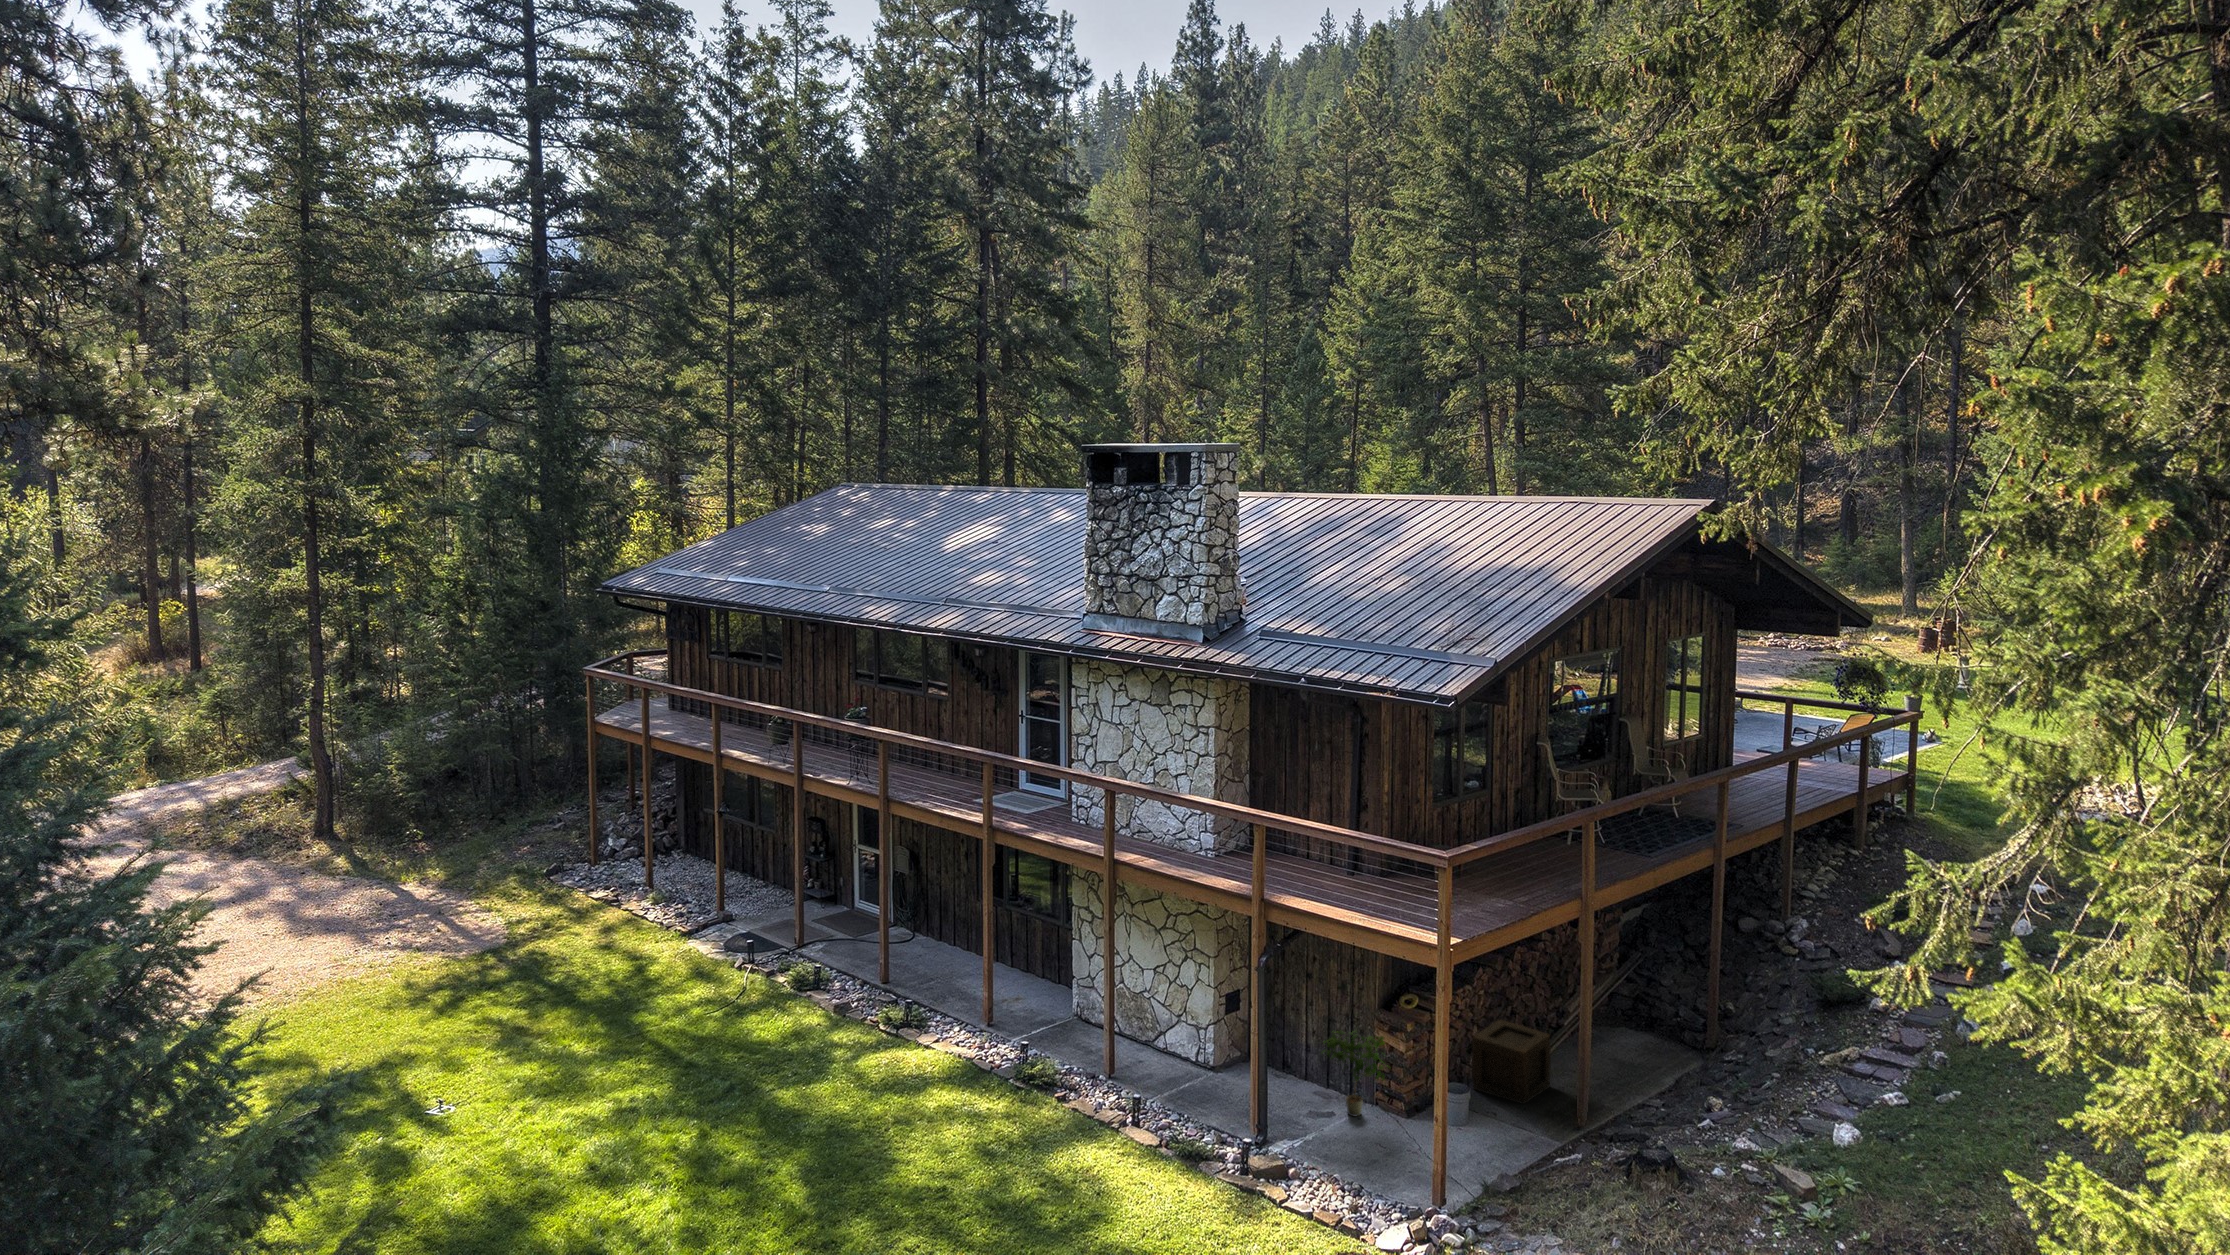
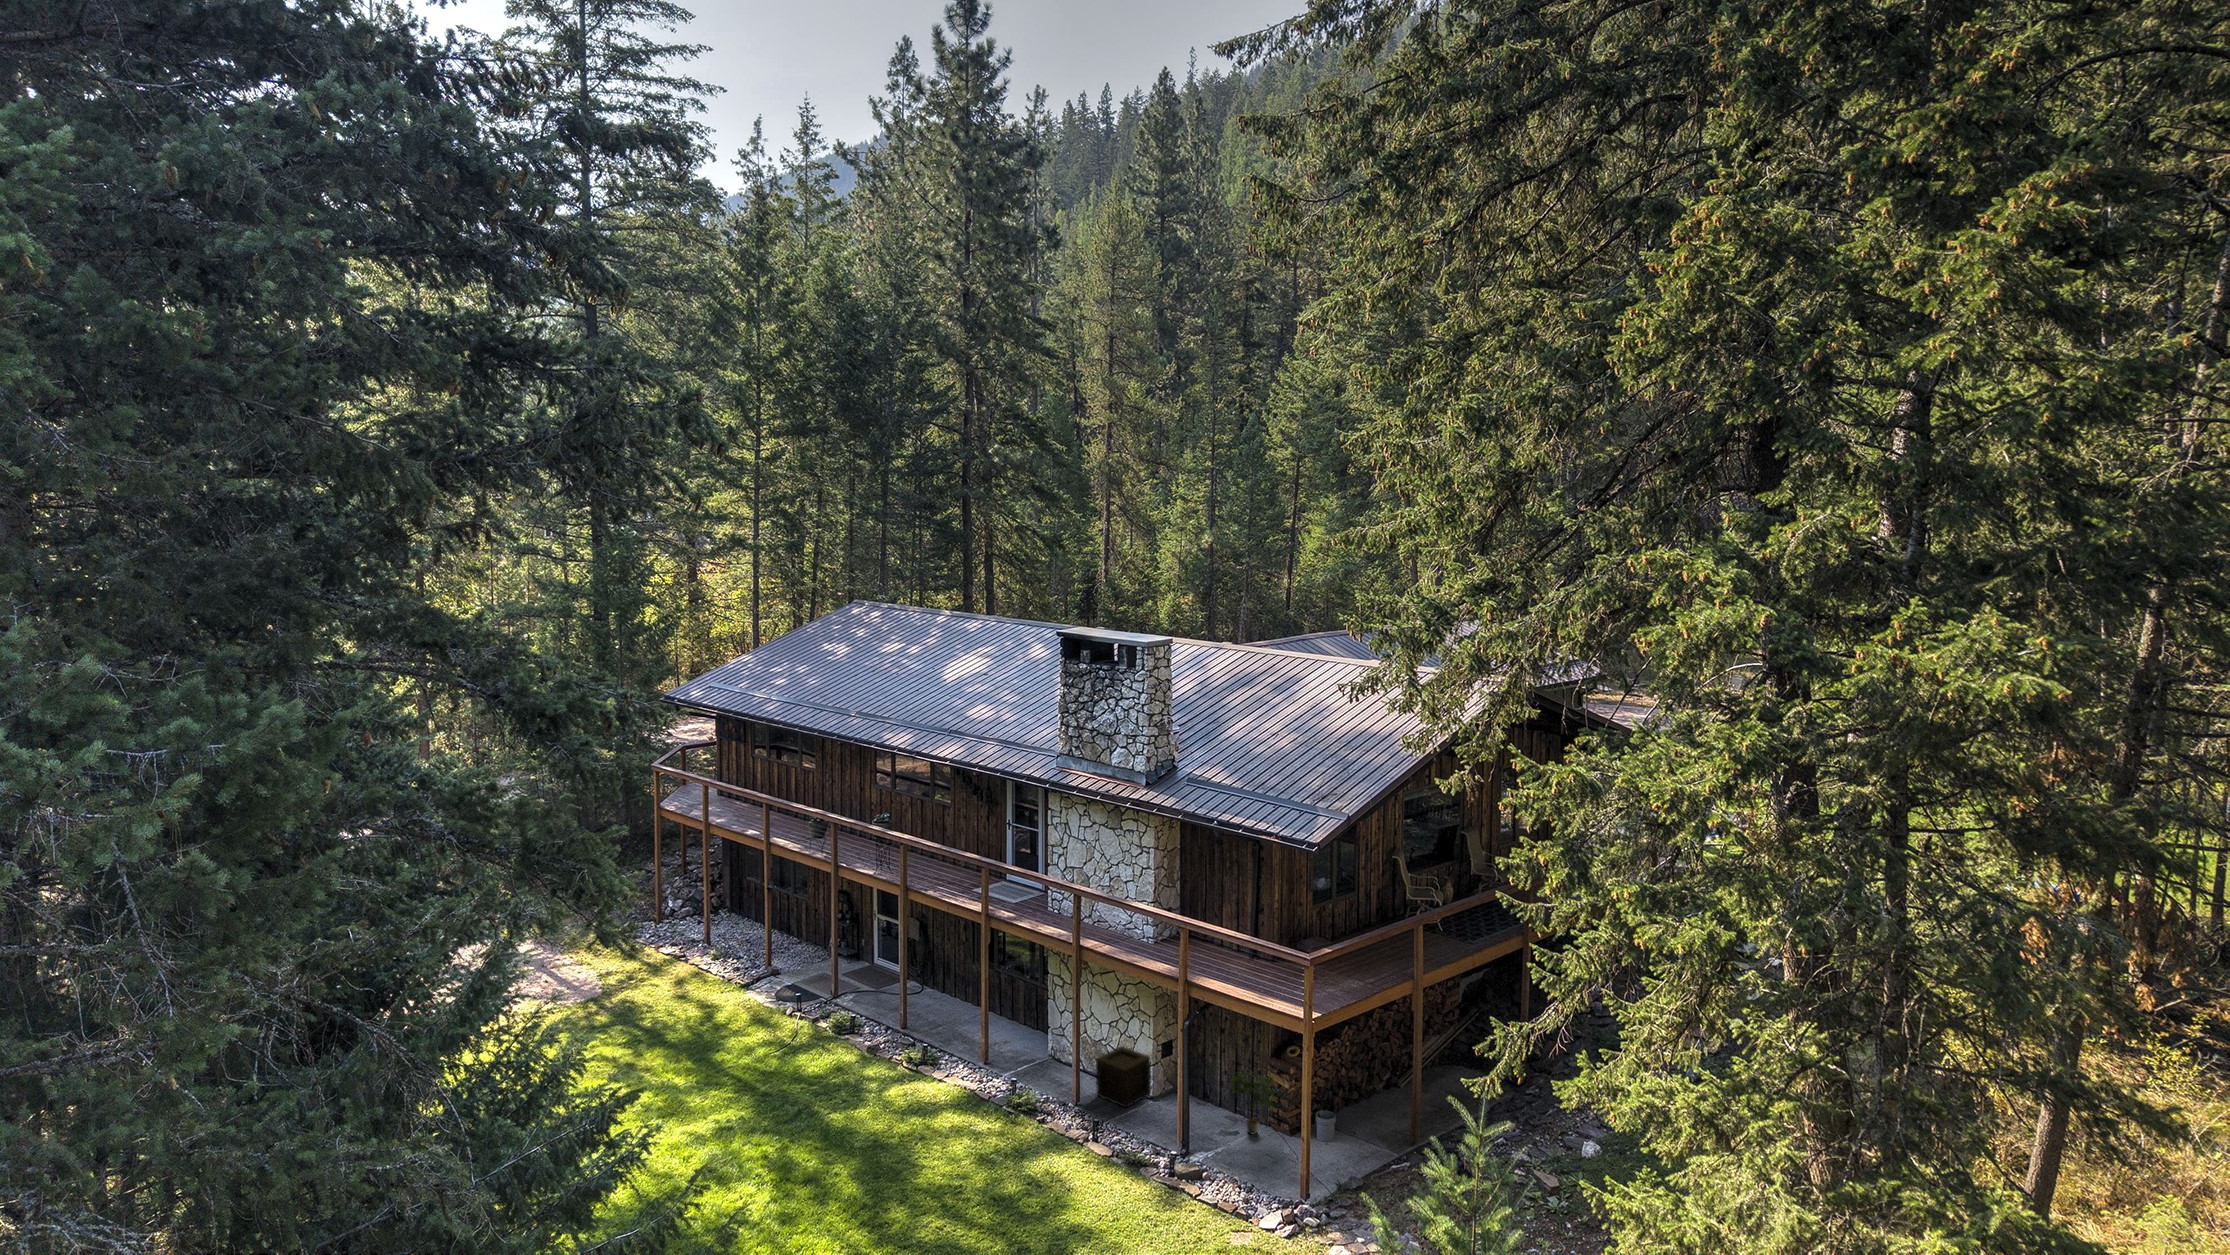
wooden crate: present [1472,1020,1551,1104] -> present [1096,1046,1151,1107]

